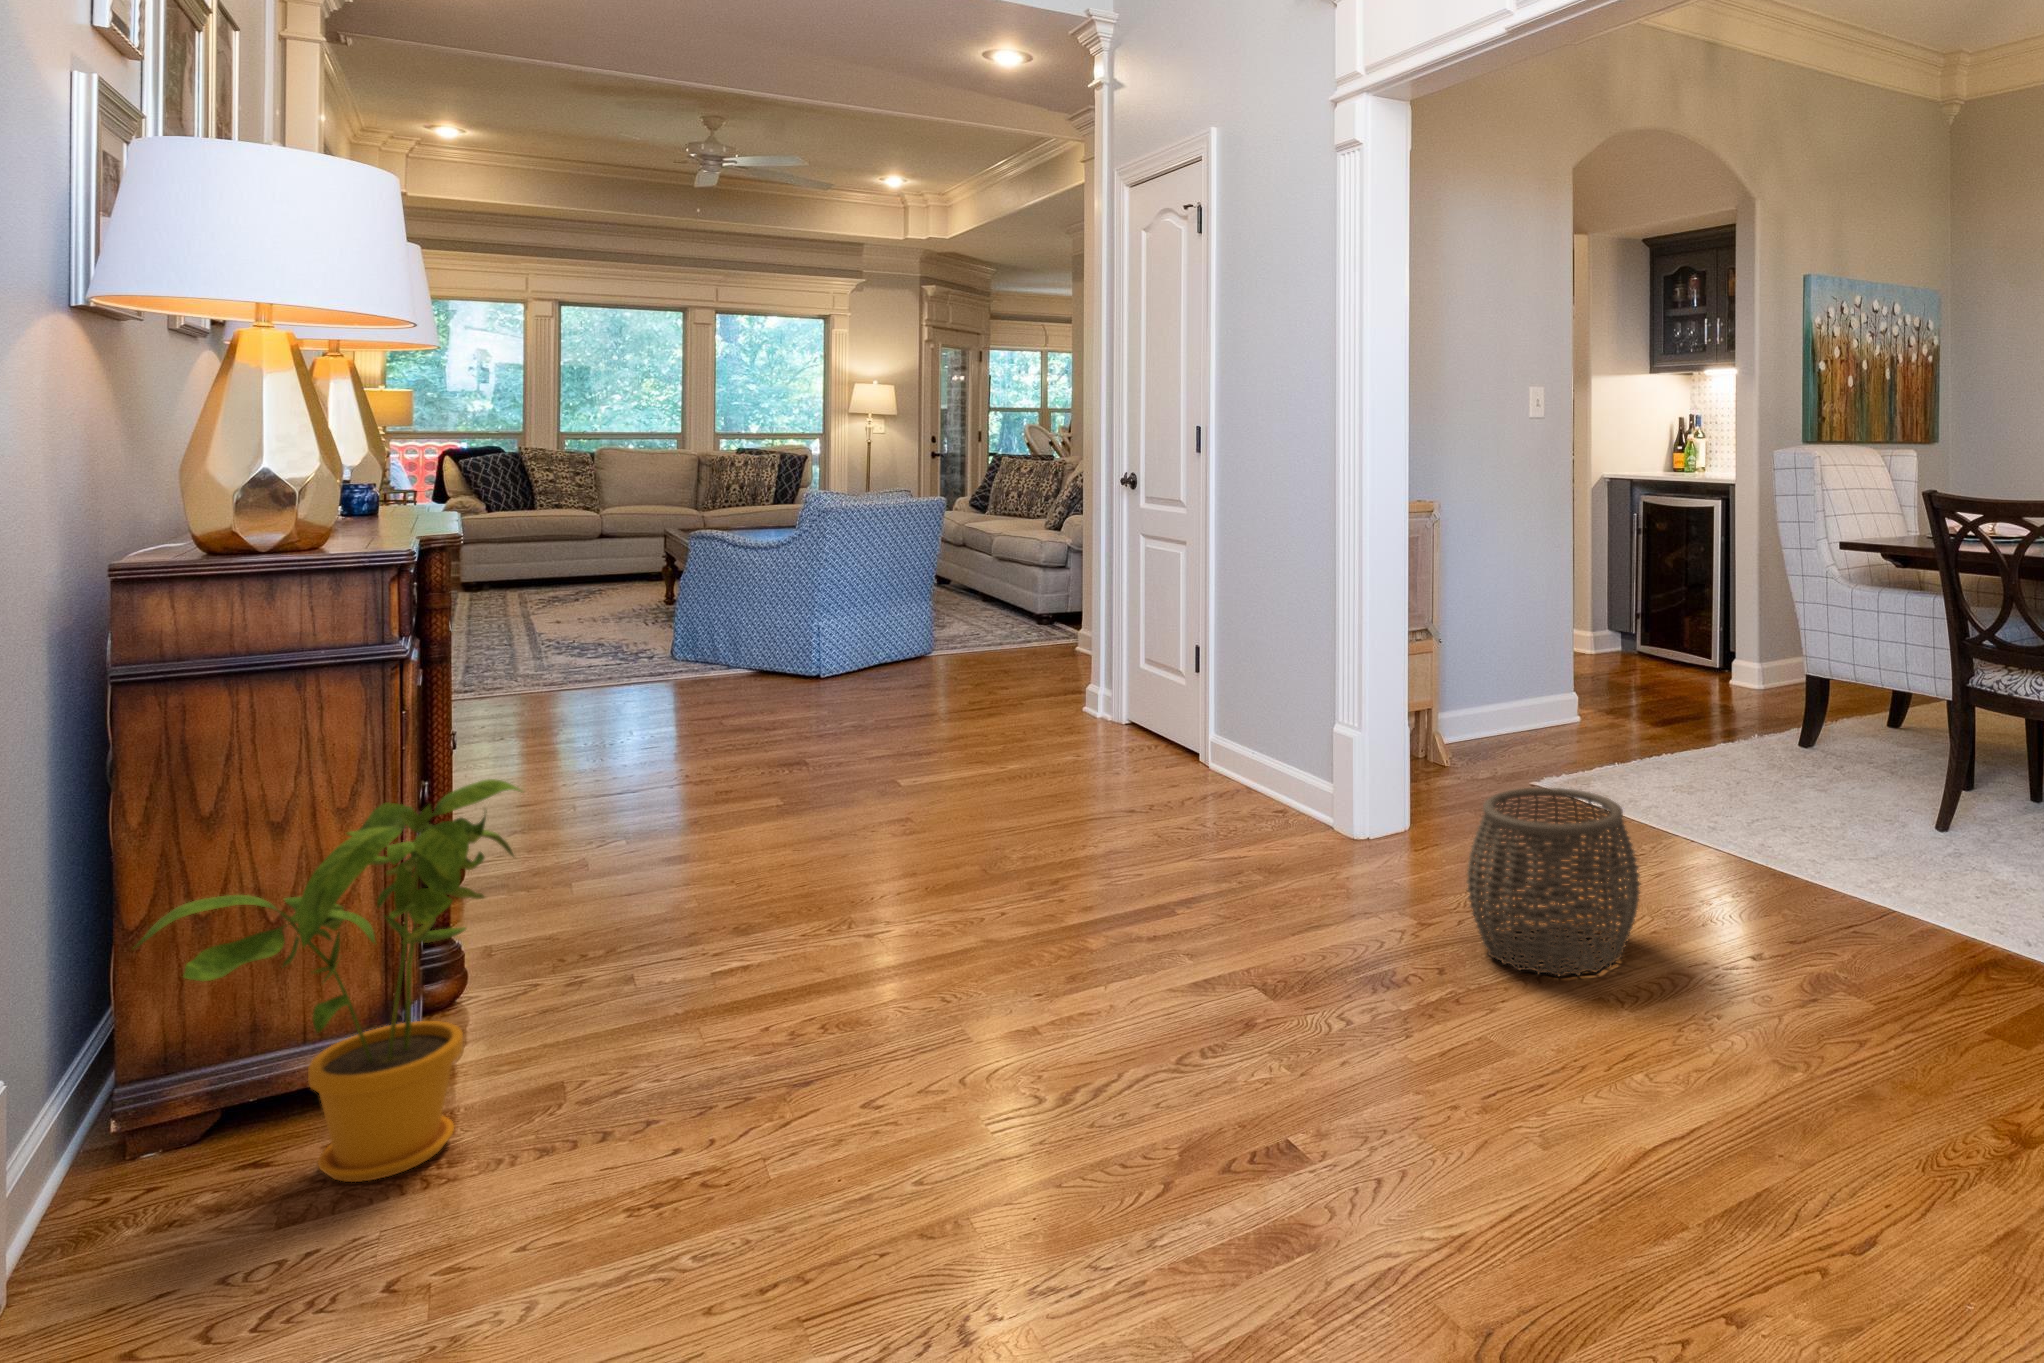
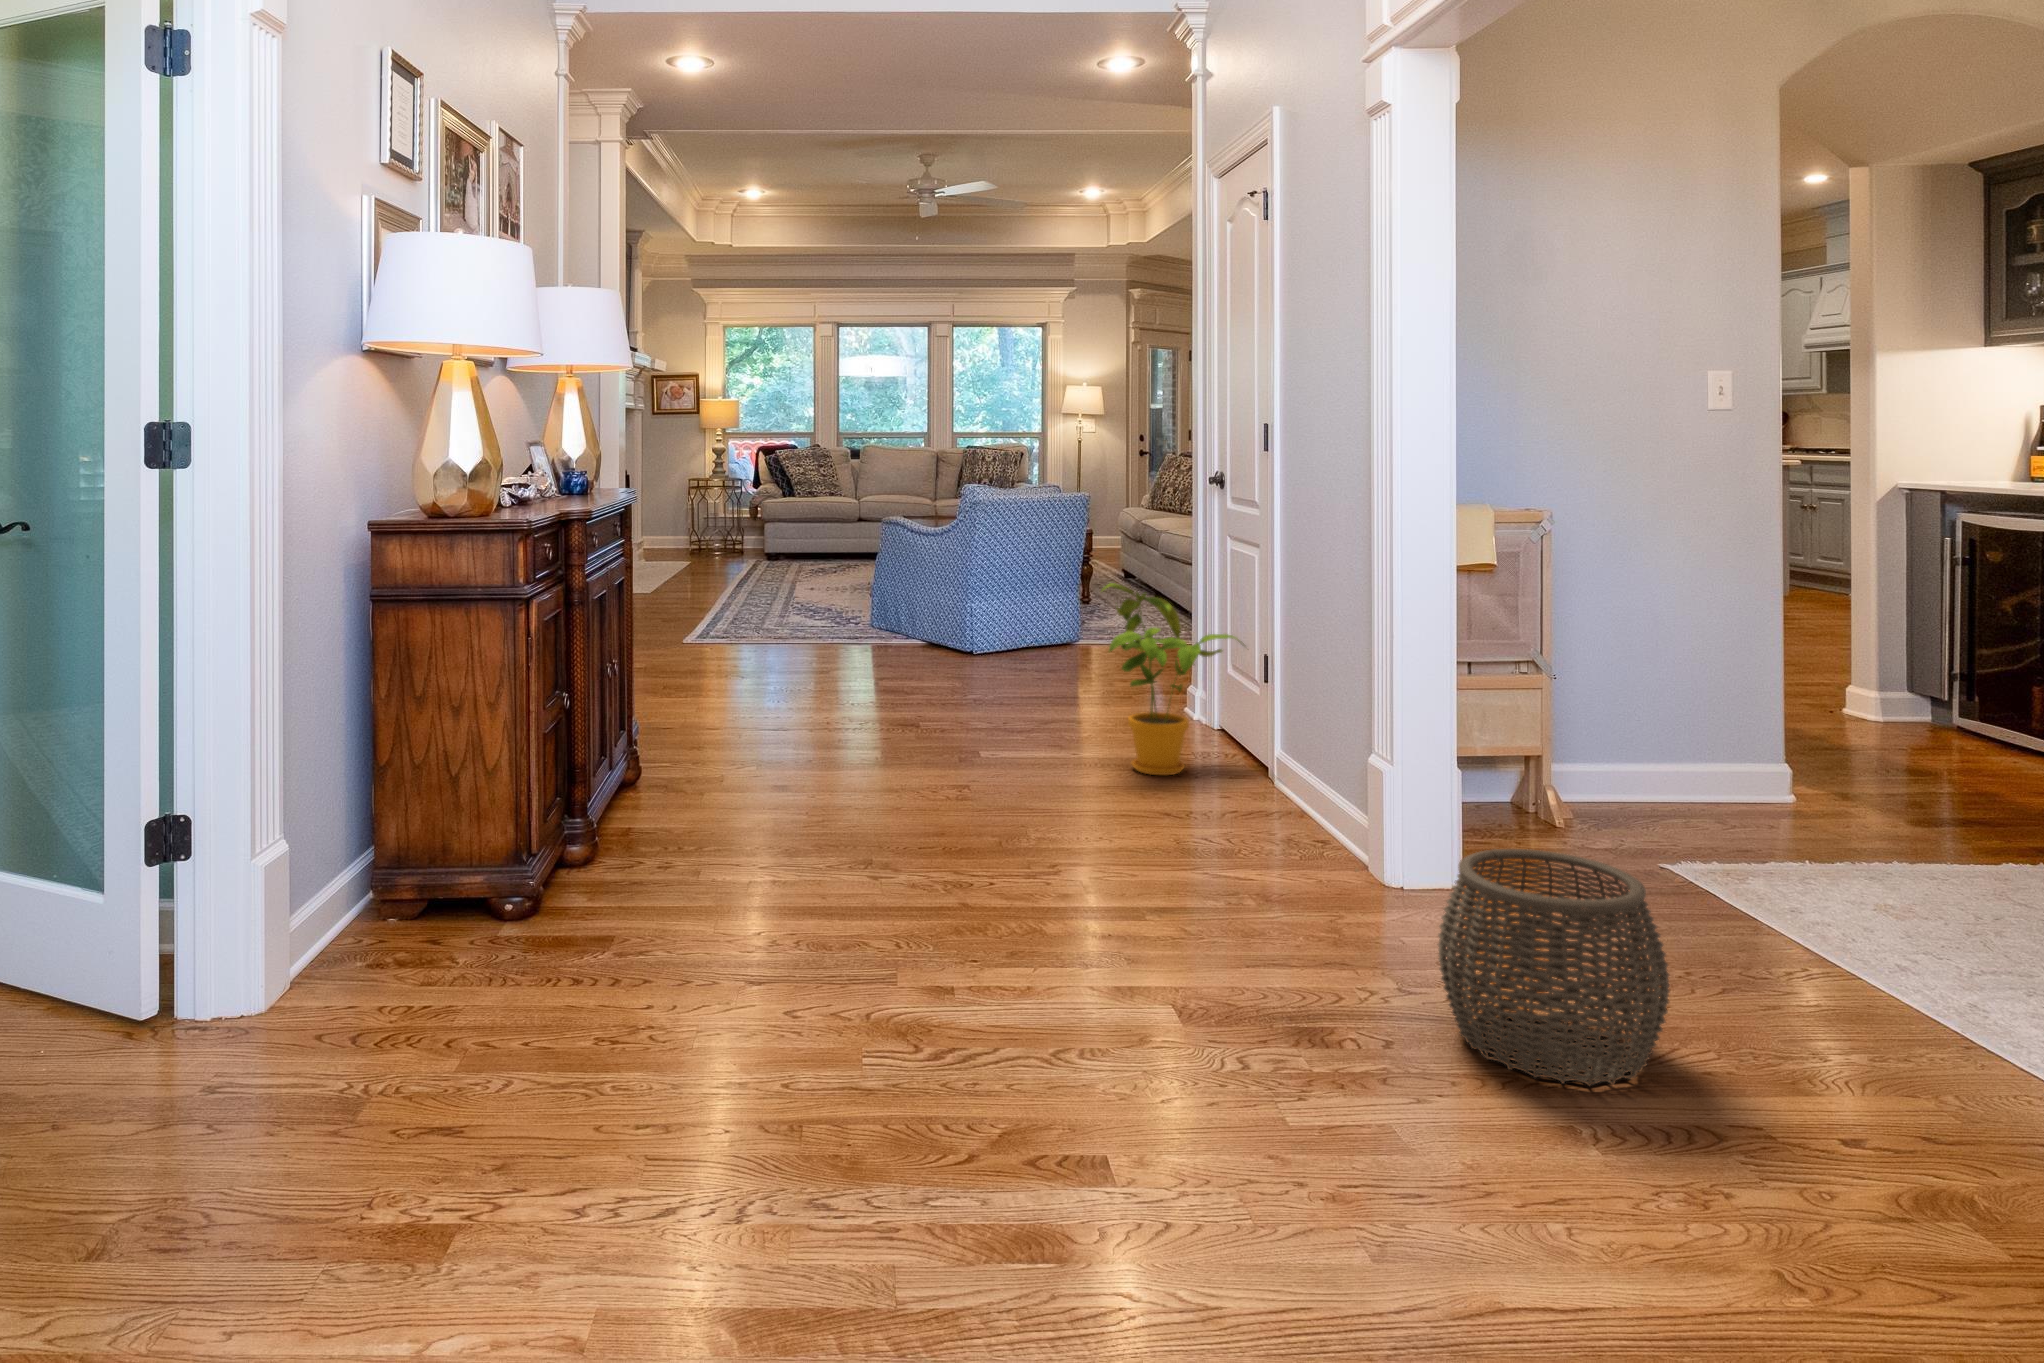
house plant: present [136,779,521,1182] -> present [1102,583,1241,775]

